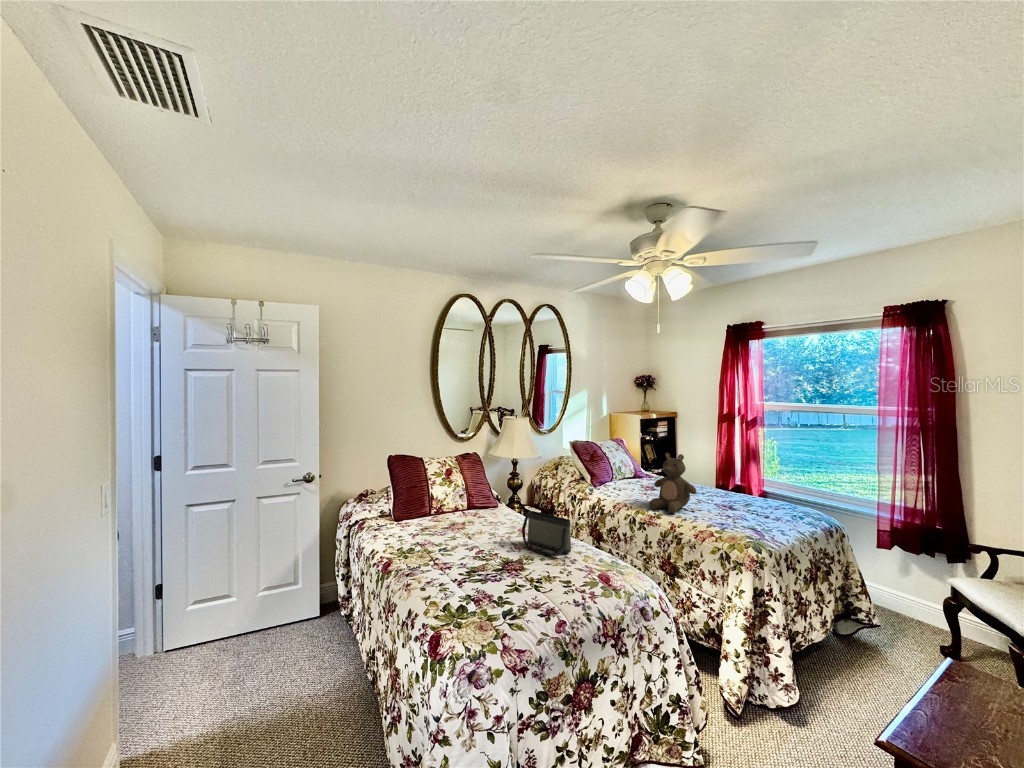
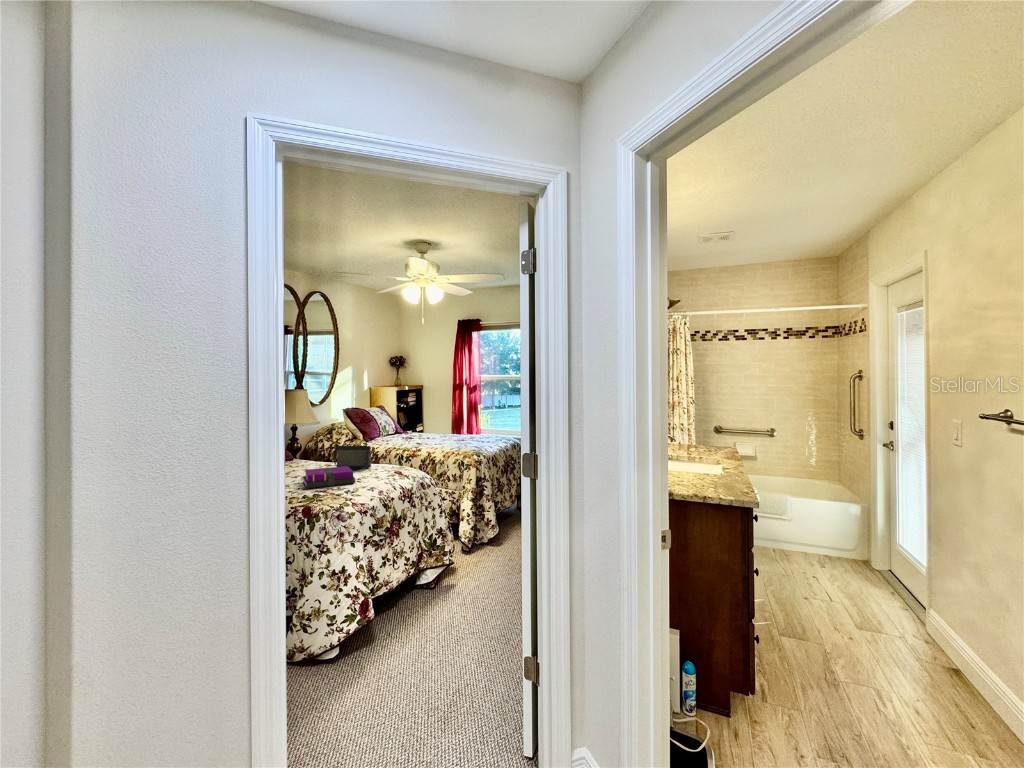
stuffed bear: present [649,453,697,513] -> none [412,408,443,447]
notebook: none [457,552,530,593] -> present [303,466,355,488]

